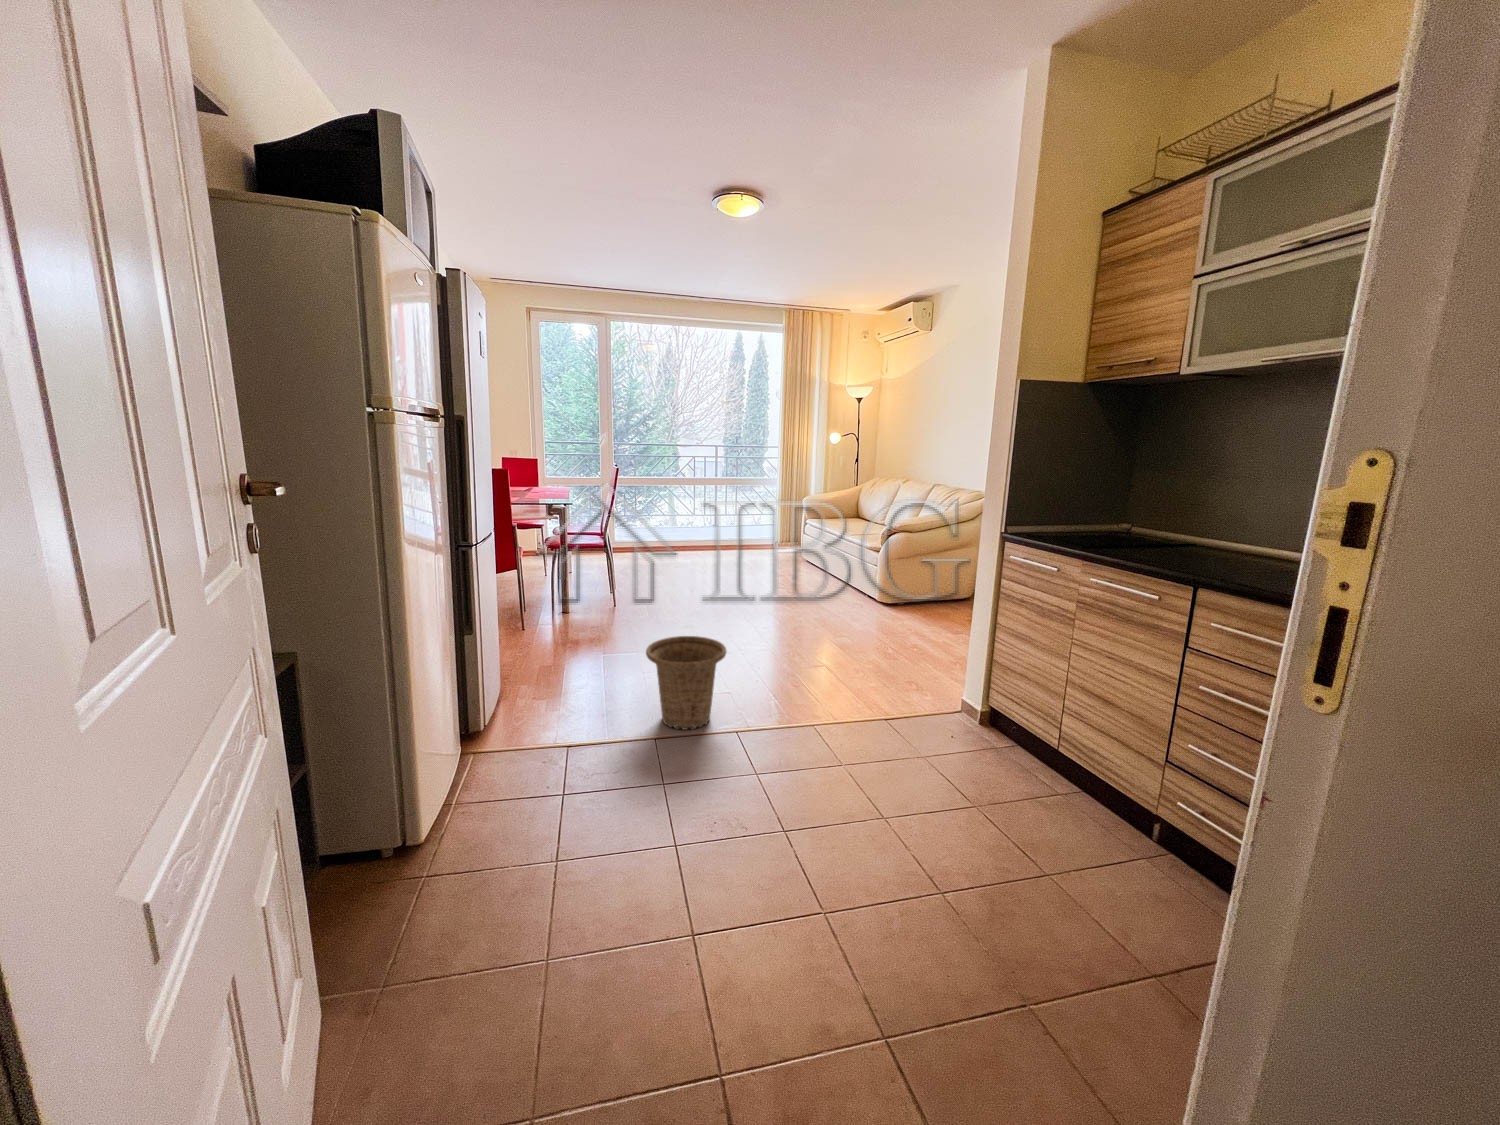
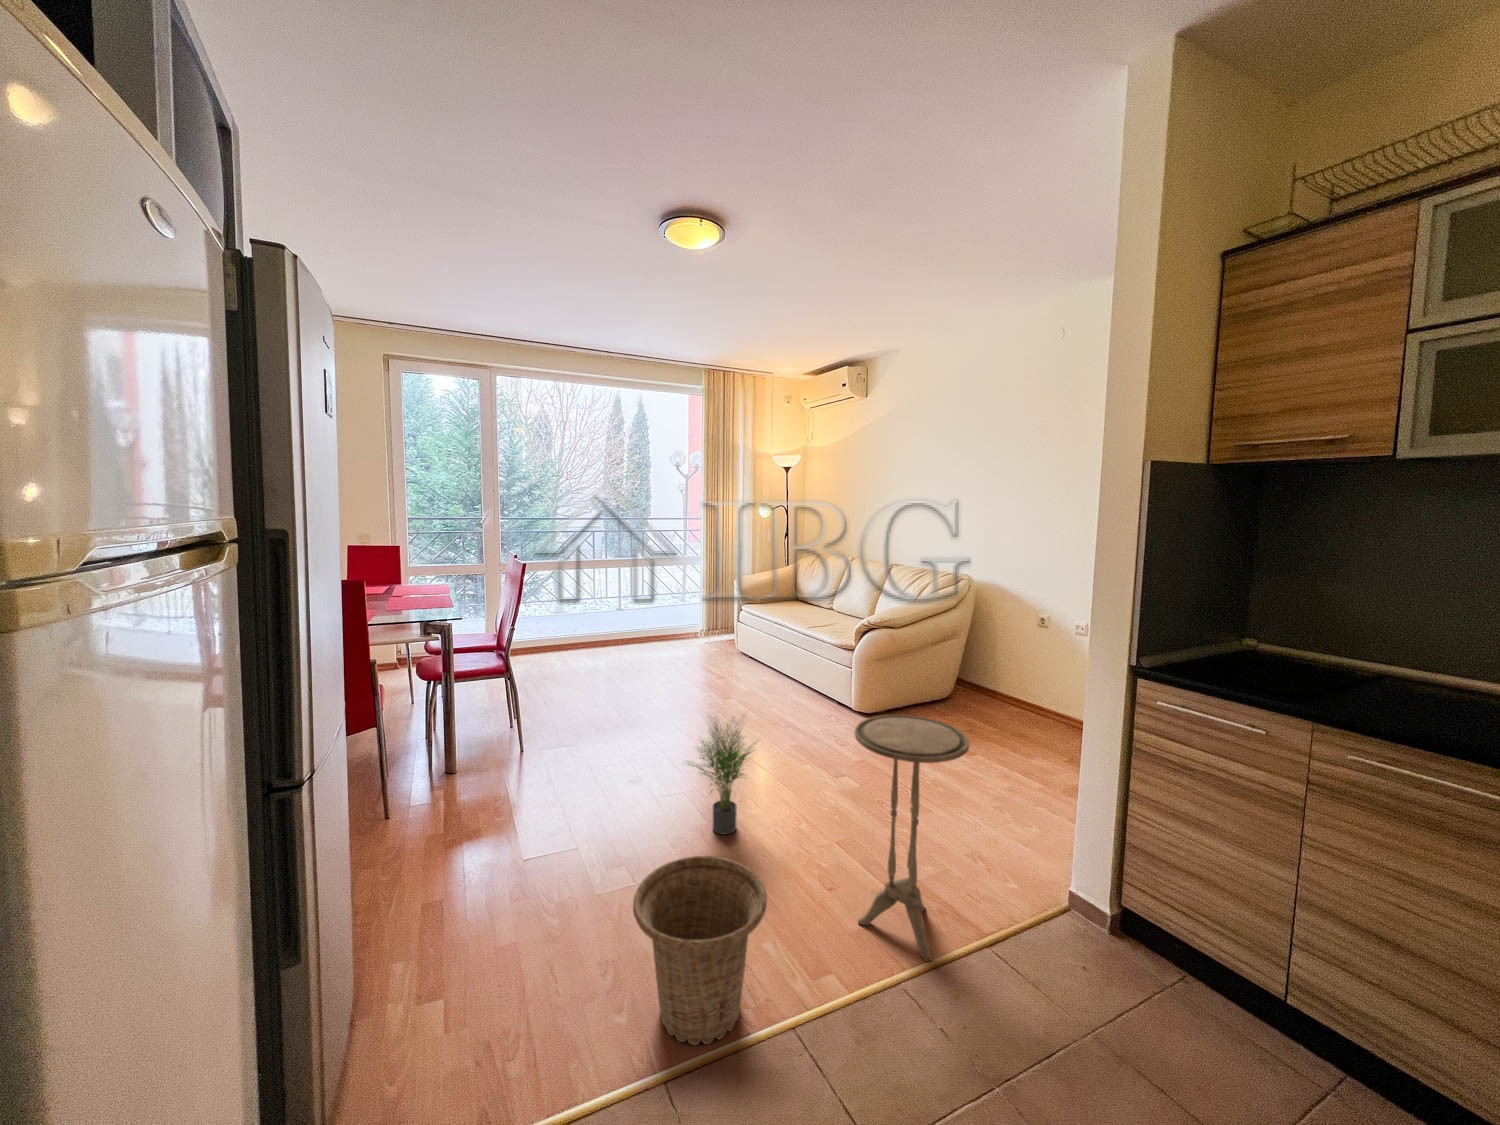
side table: none [802,566,879,720] -> present [855,715,969,962]
potted plant: none [704,569,767,655] -> present [689,722,758,834]

